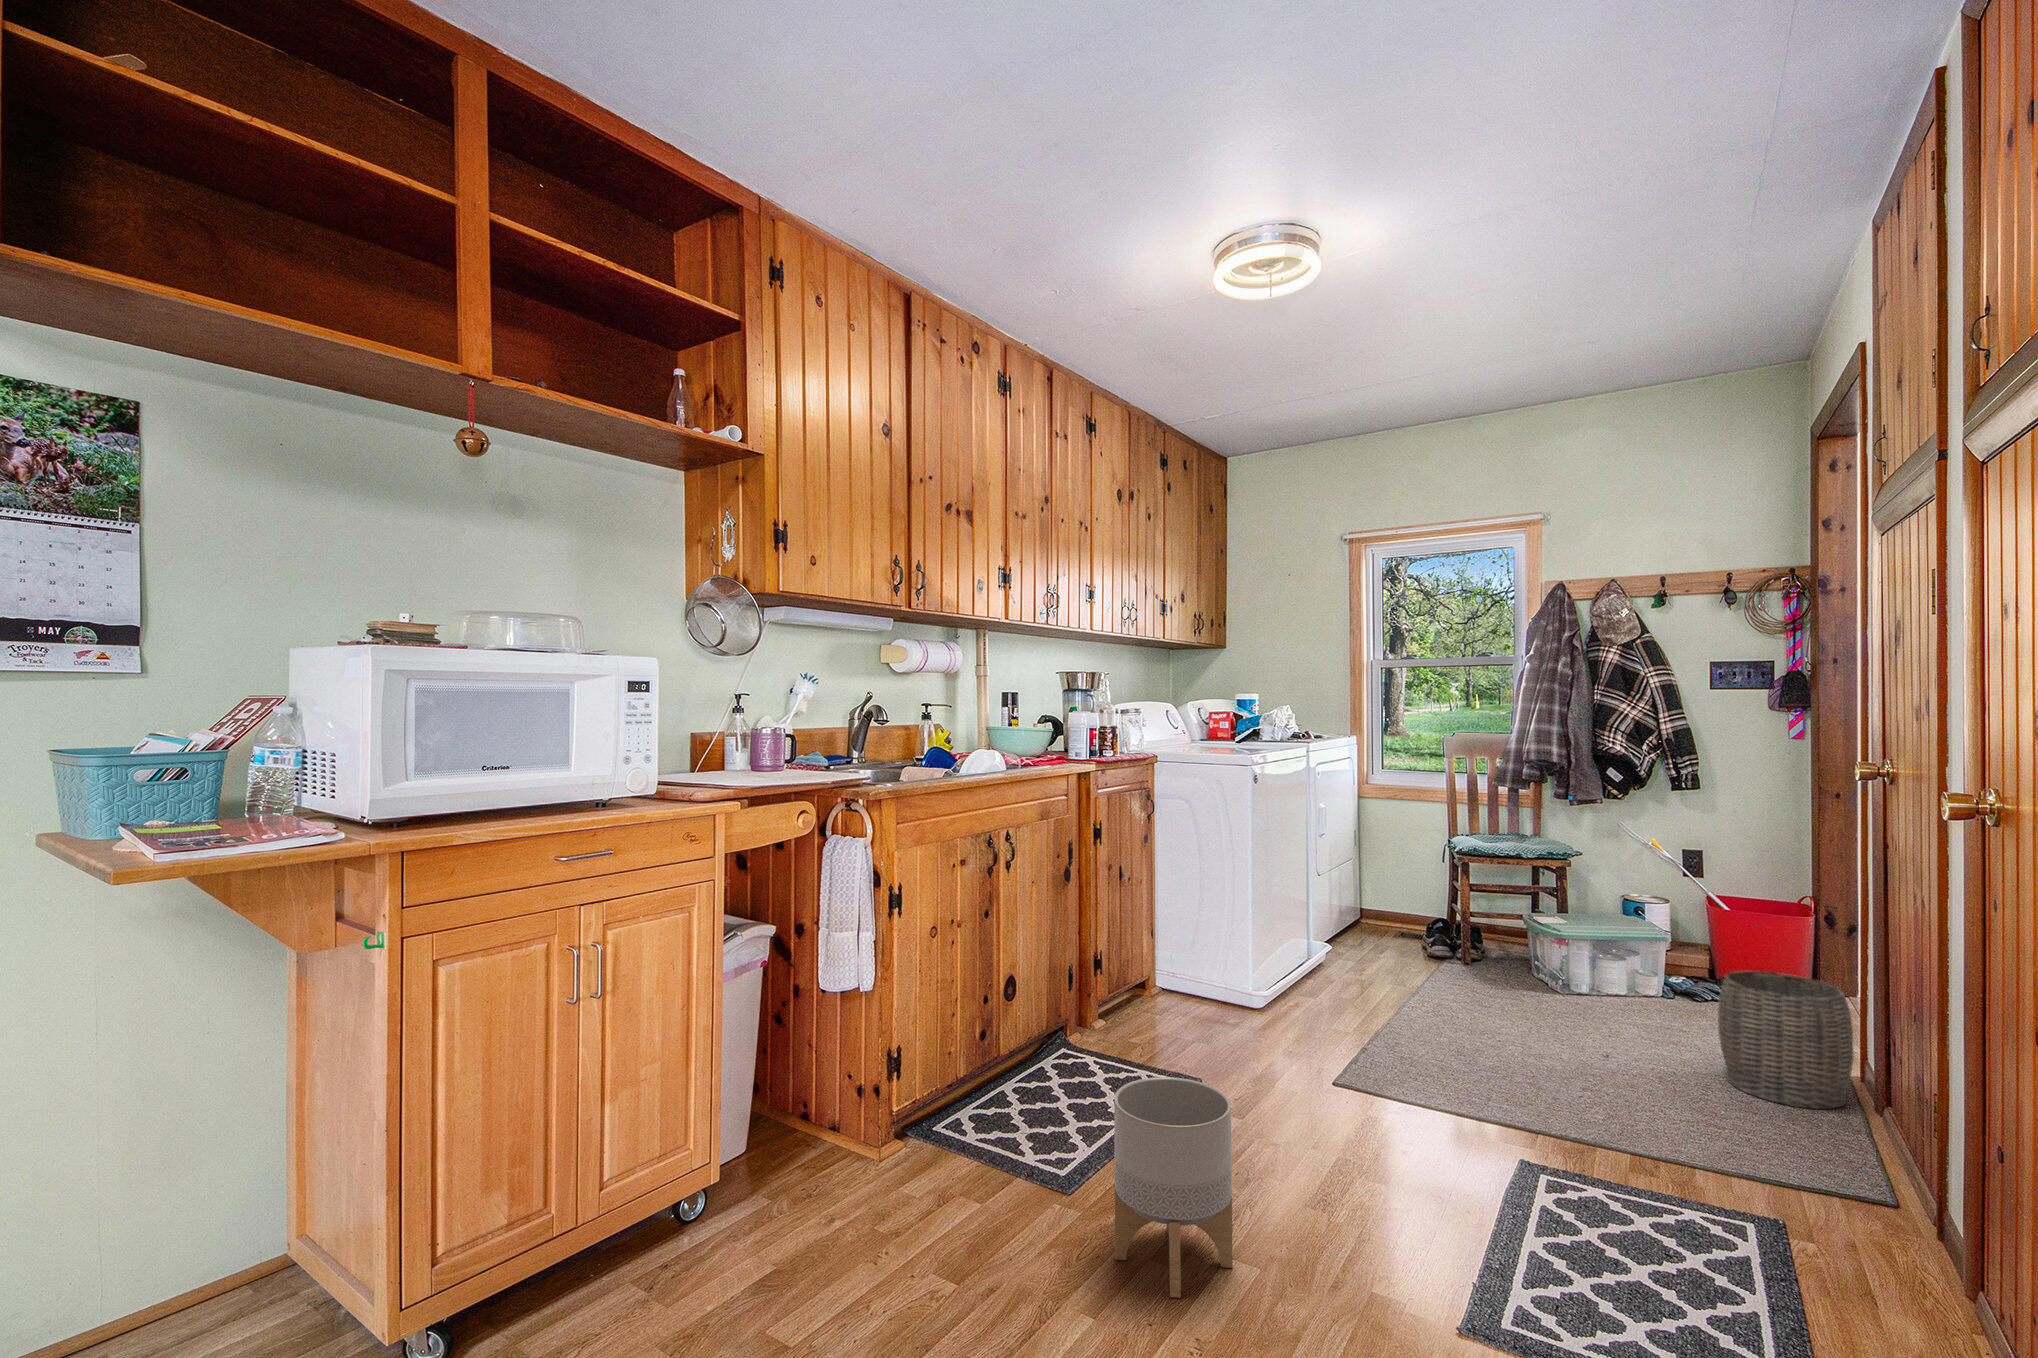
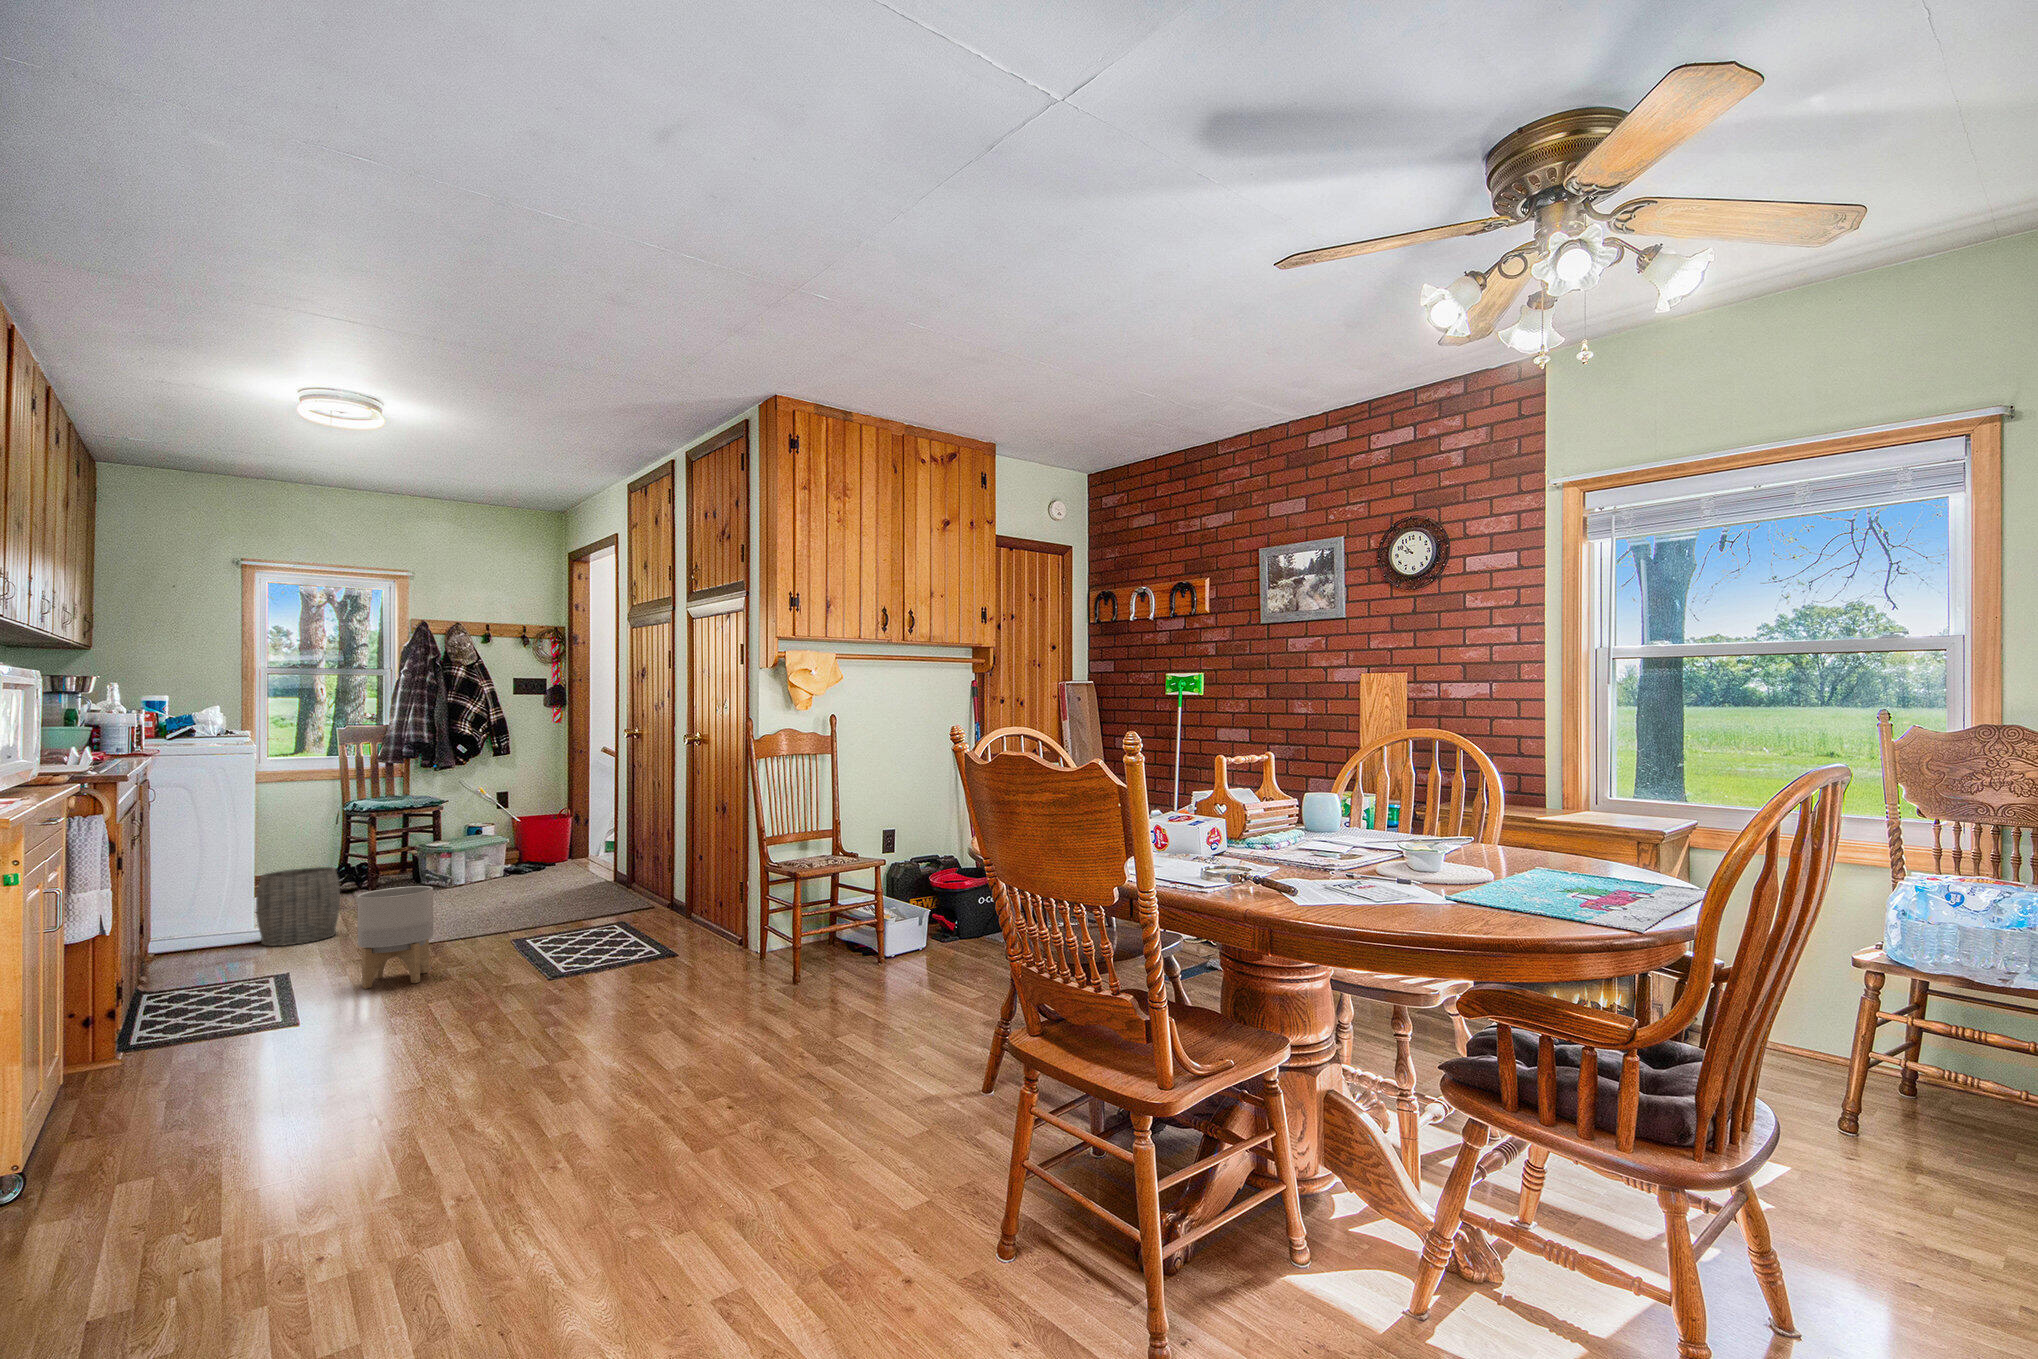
woven basket: present [1718,971,1854,1109] -> present [256,867,340,946]

